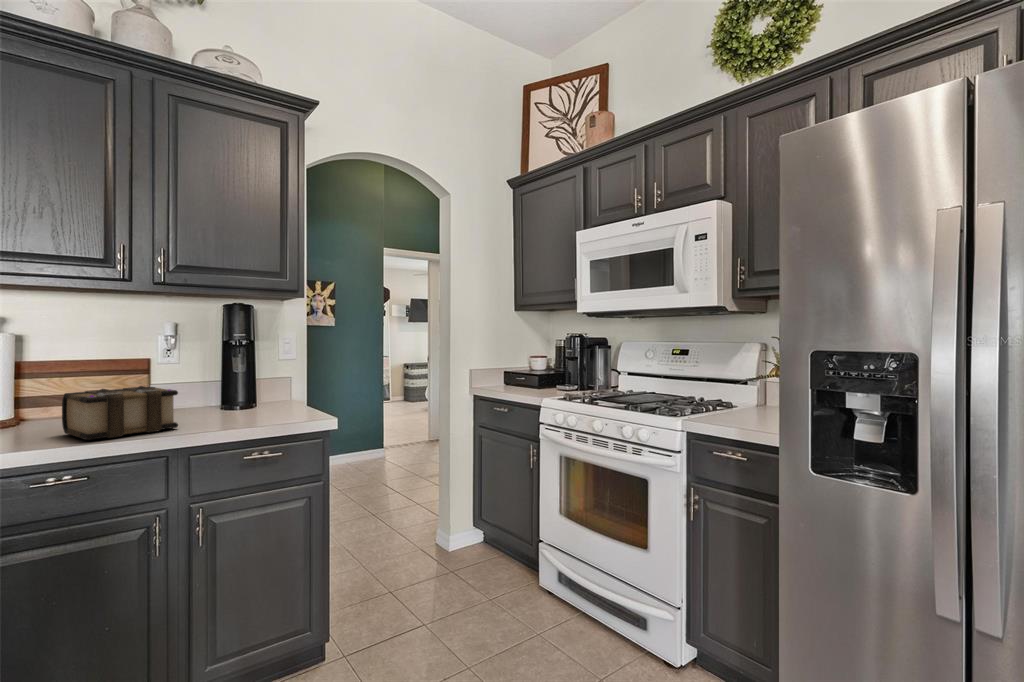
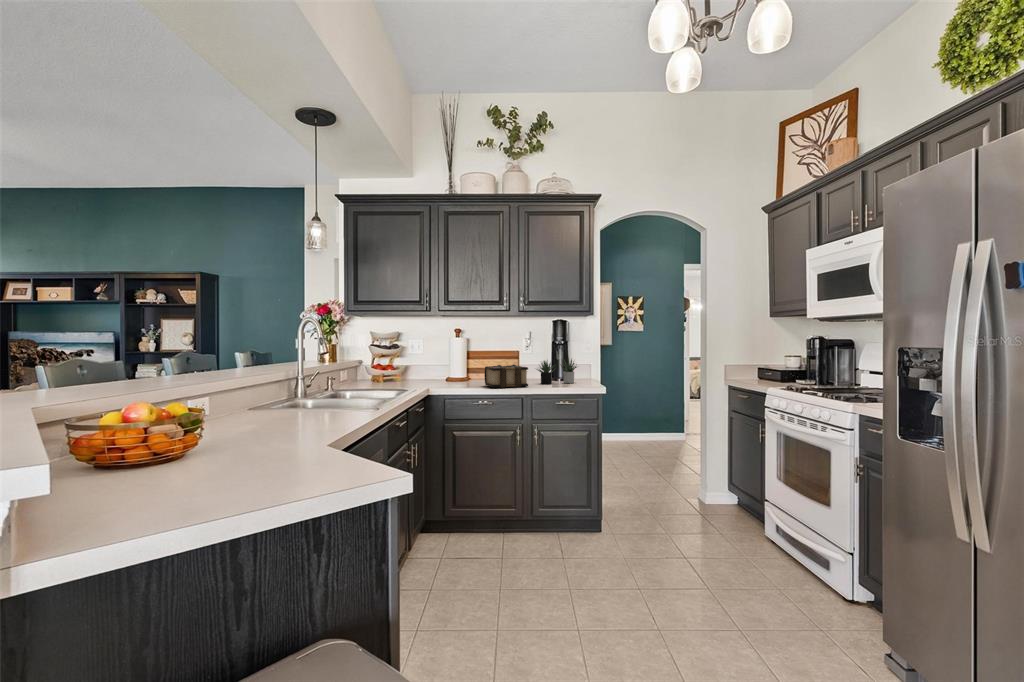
succulent plant: none [188,365,279,418] -> present [537,358,577,384]

